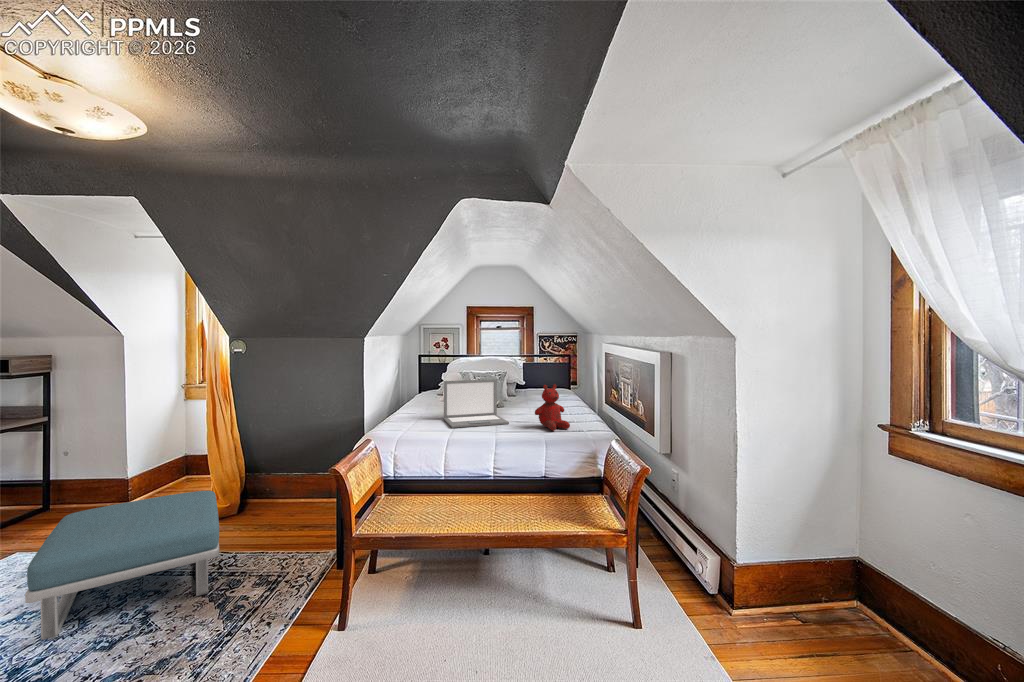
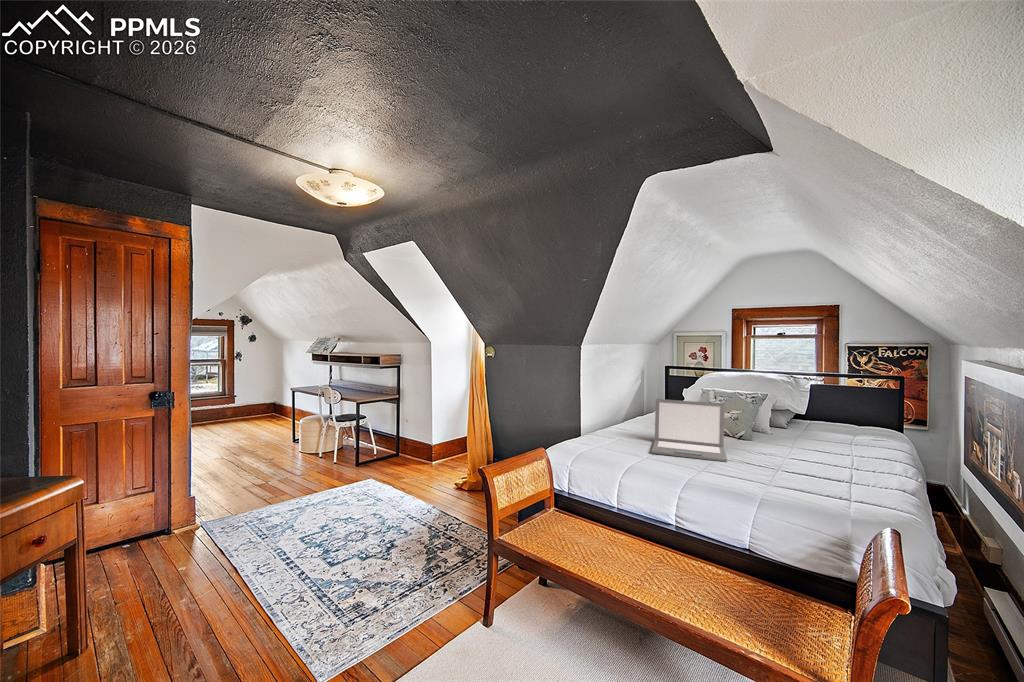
teddy bear: present [535,384,570,431] -> none [756,419,810,486]
footstool: present [25,491,219,640] -> none [336,462,459,547]

